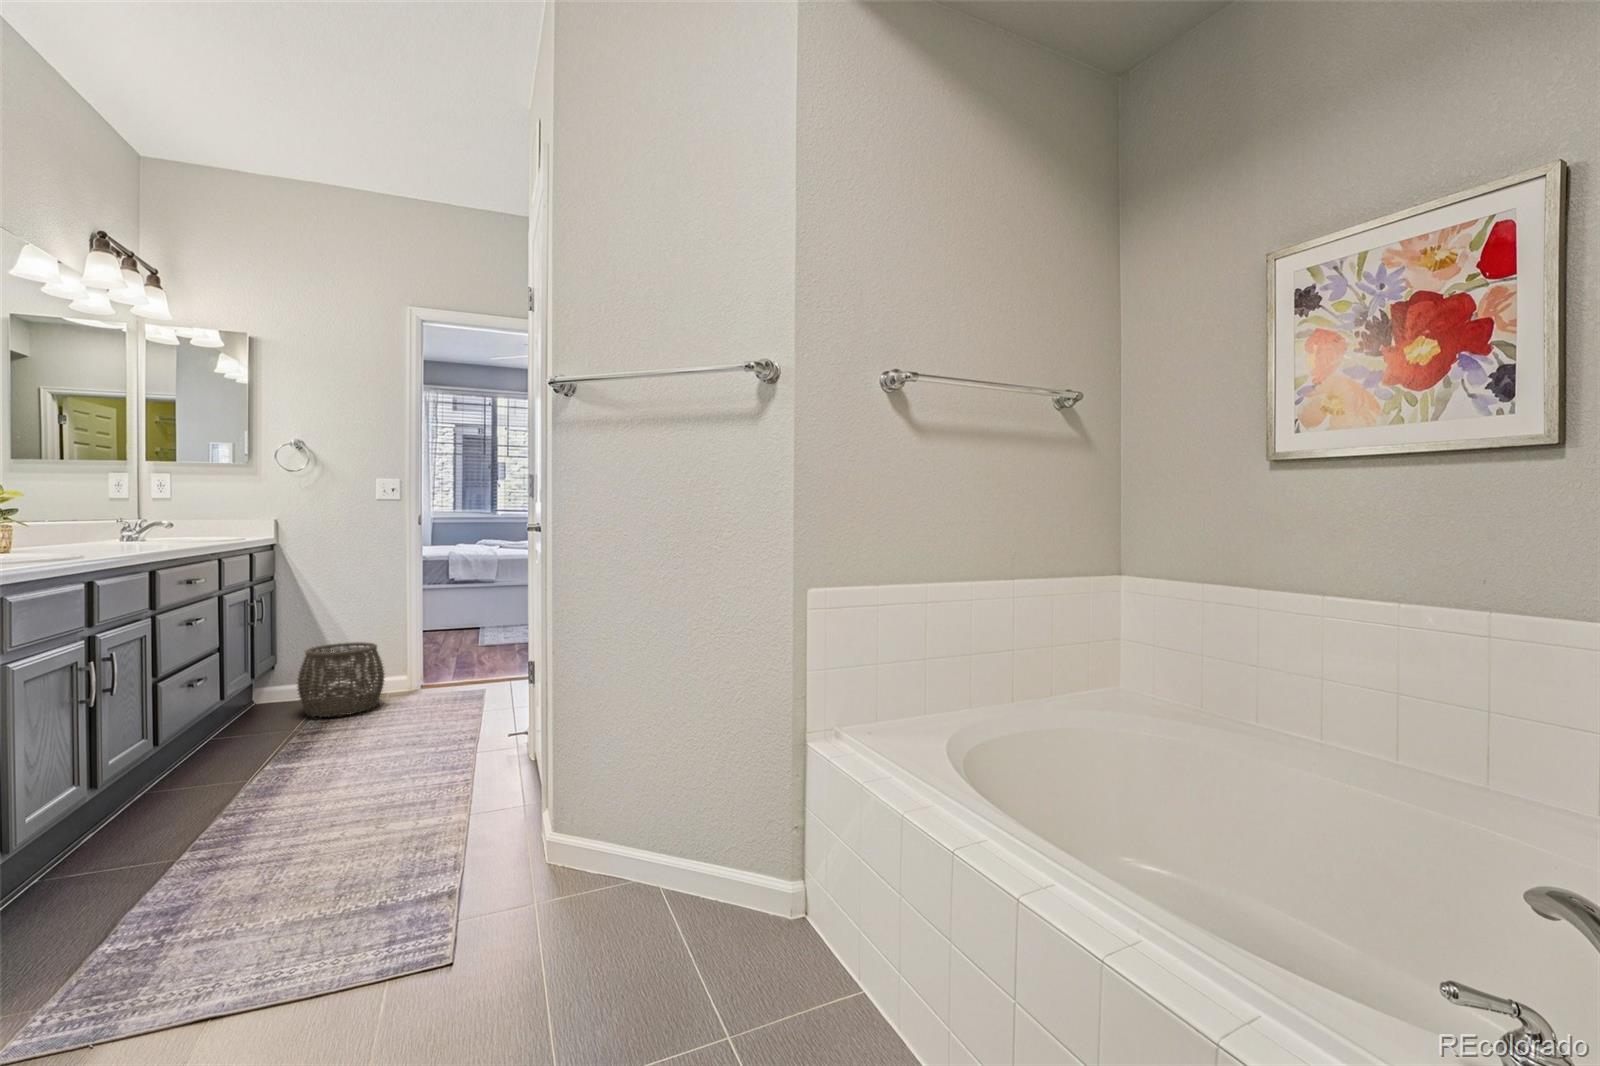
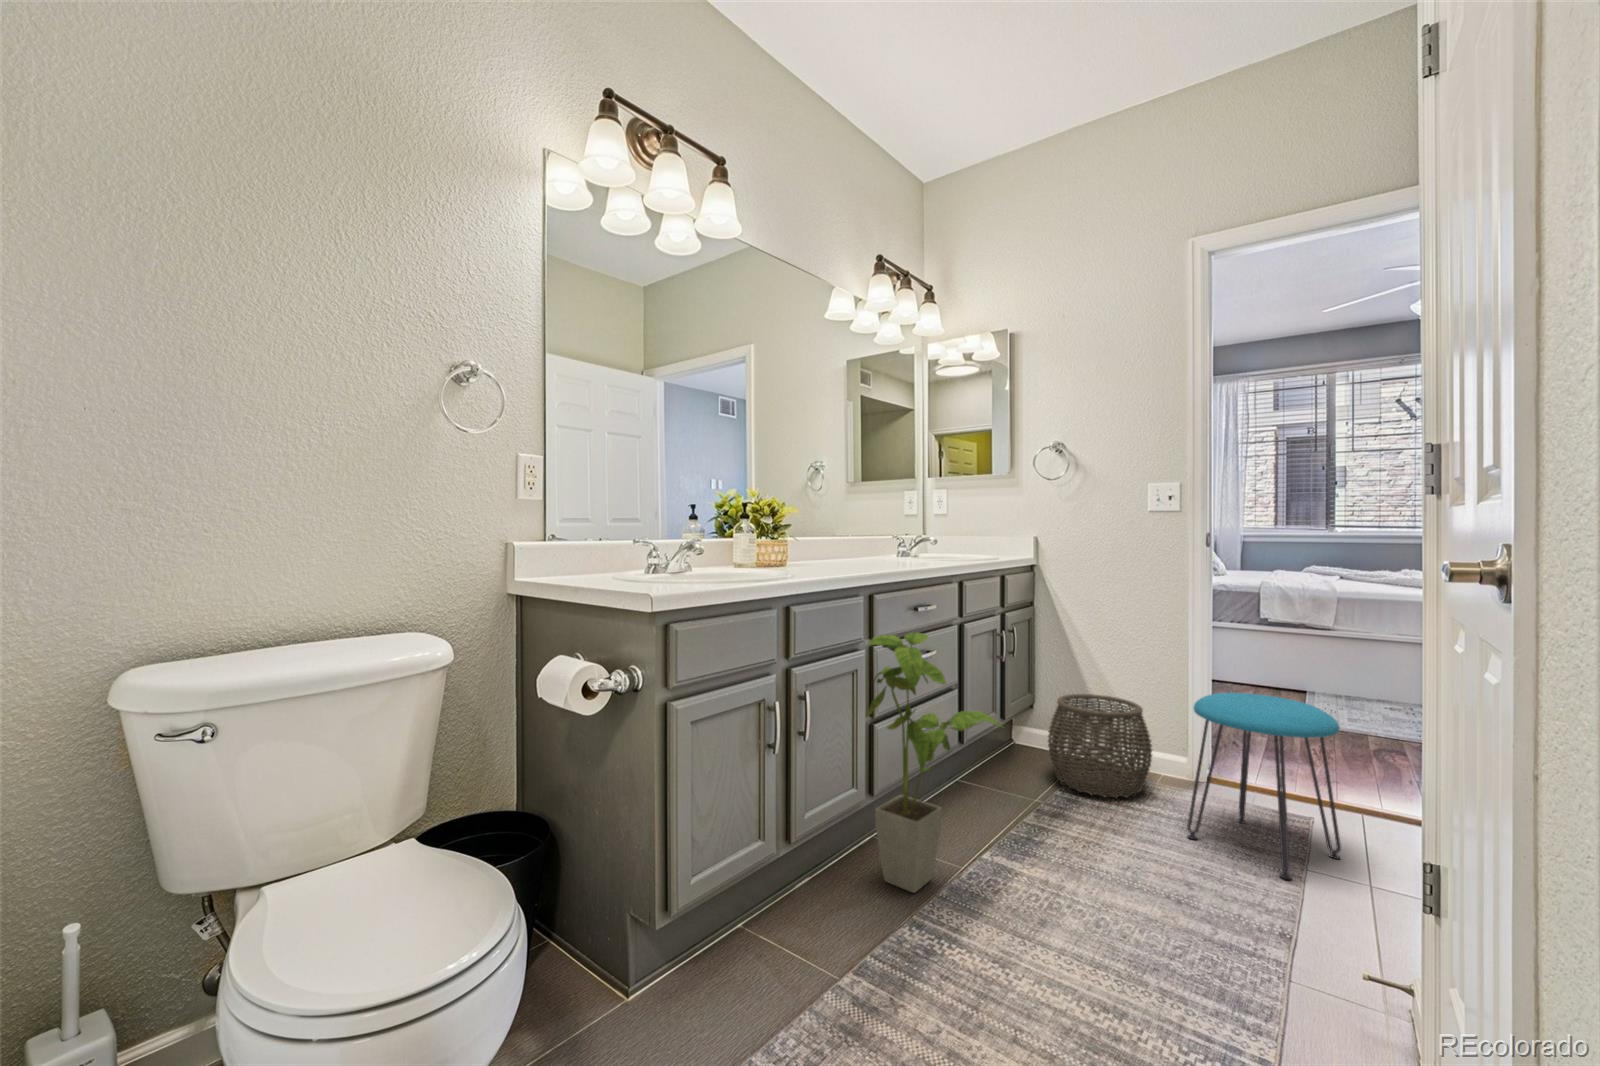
house plant: none [151,597,294,807] -> present [866,632,1002,893]
stool: none [414,618,500,718] -> present [1187,693,1341,879]

